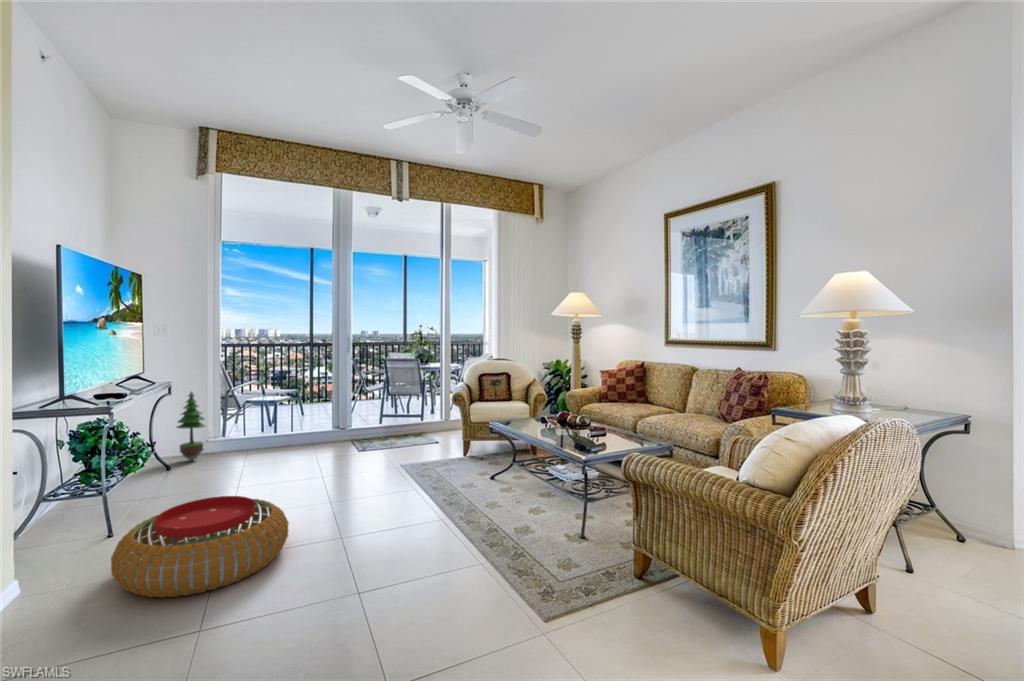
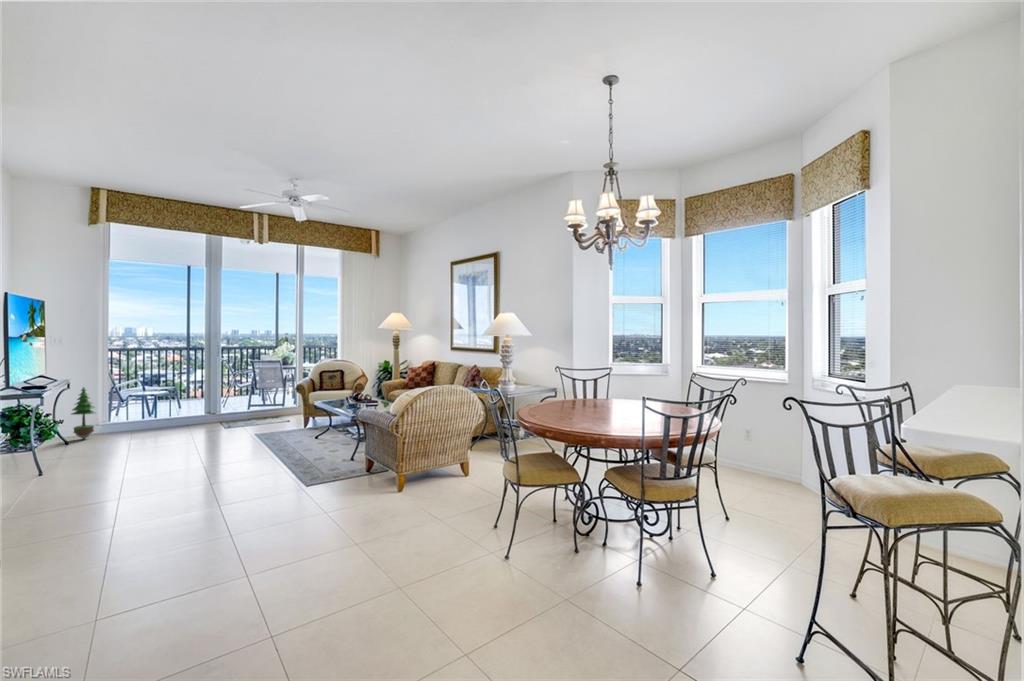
pouf: present [111,496,289,598] -> none [51,445,166,494]

